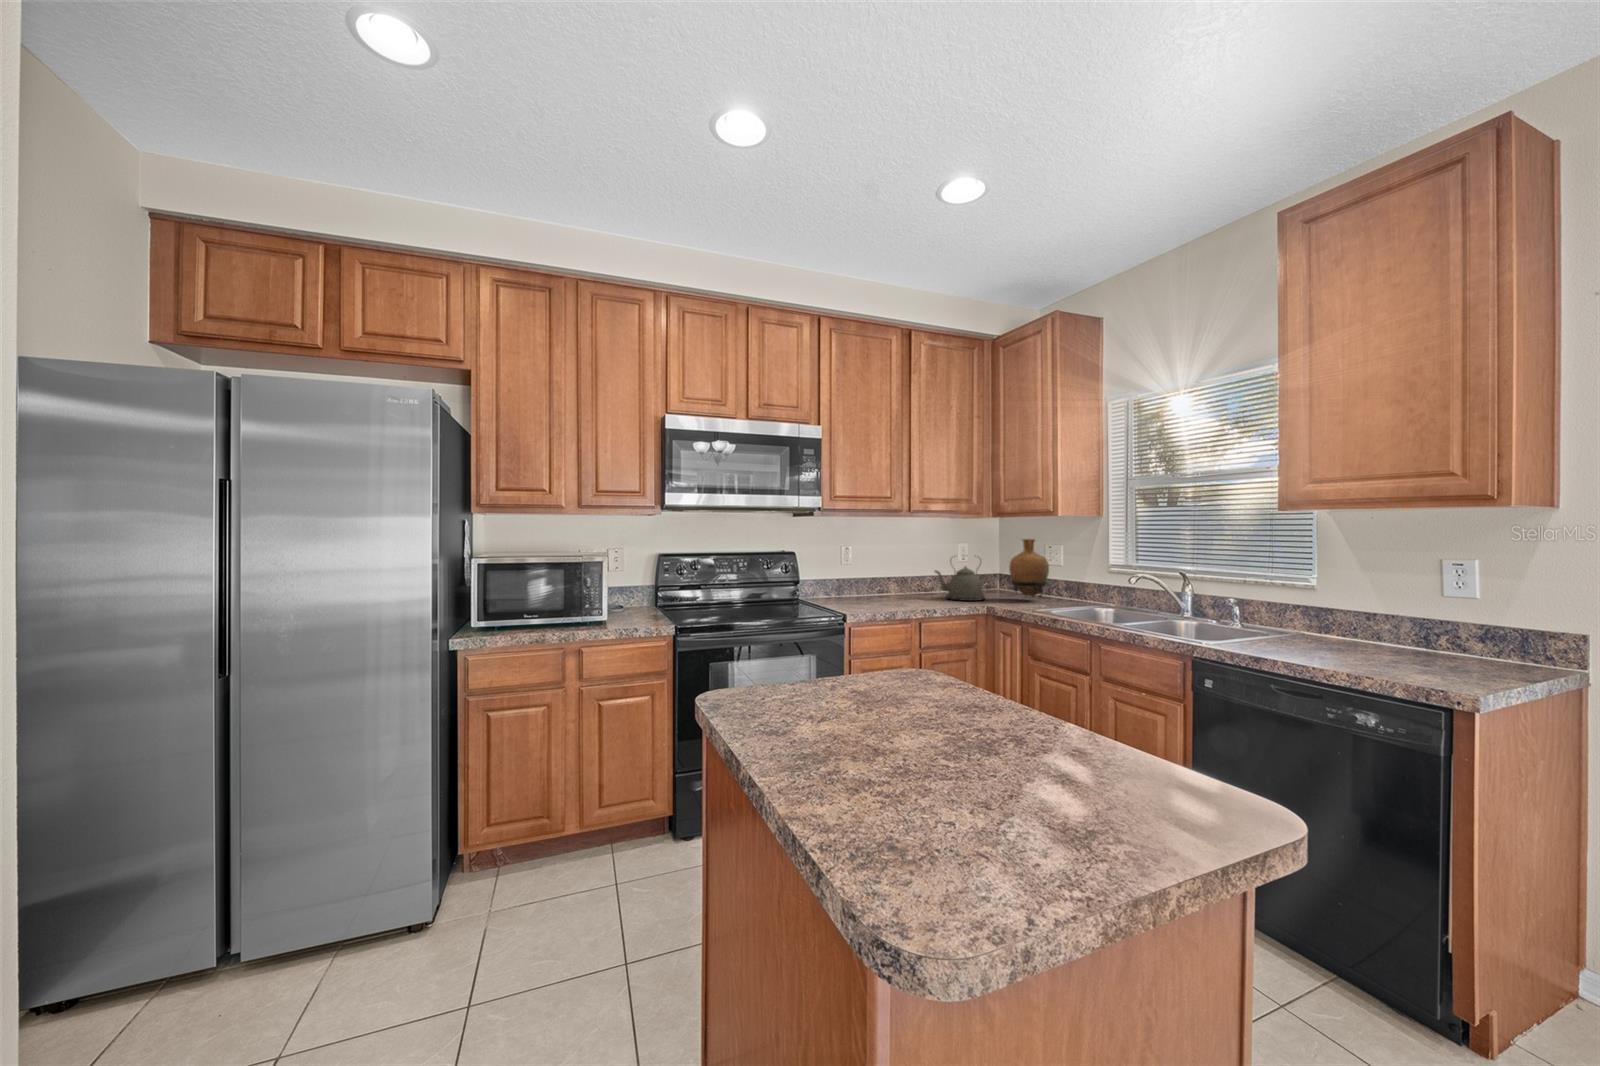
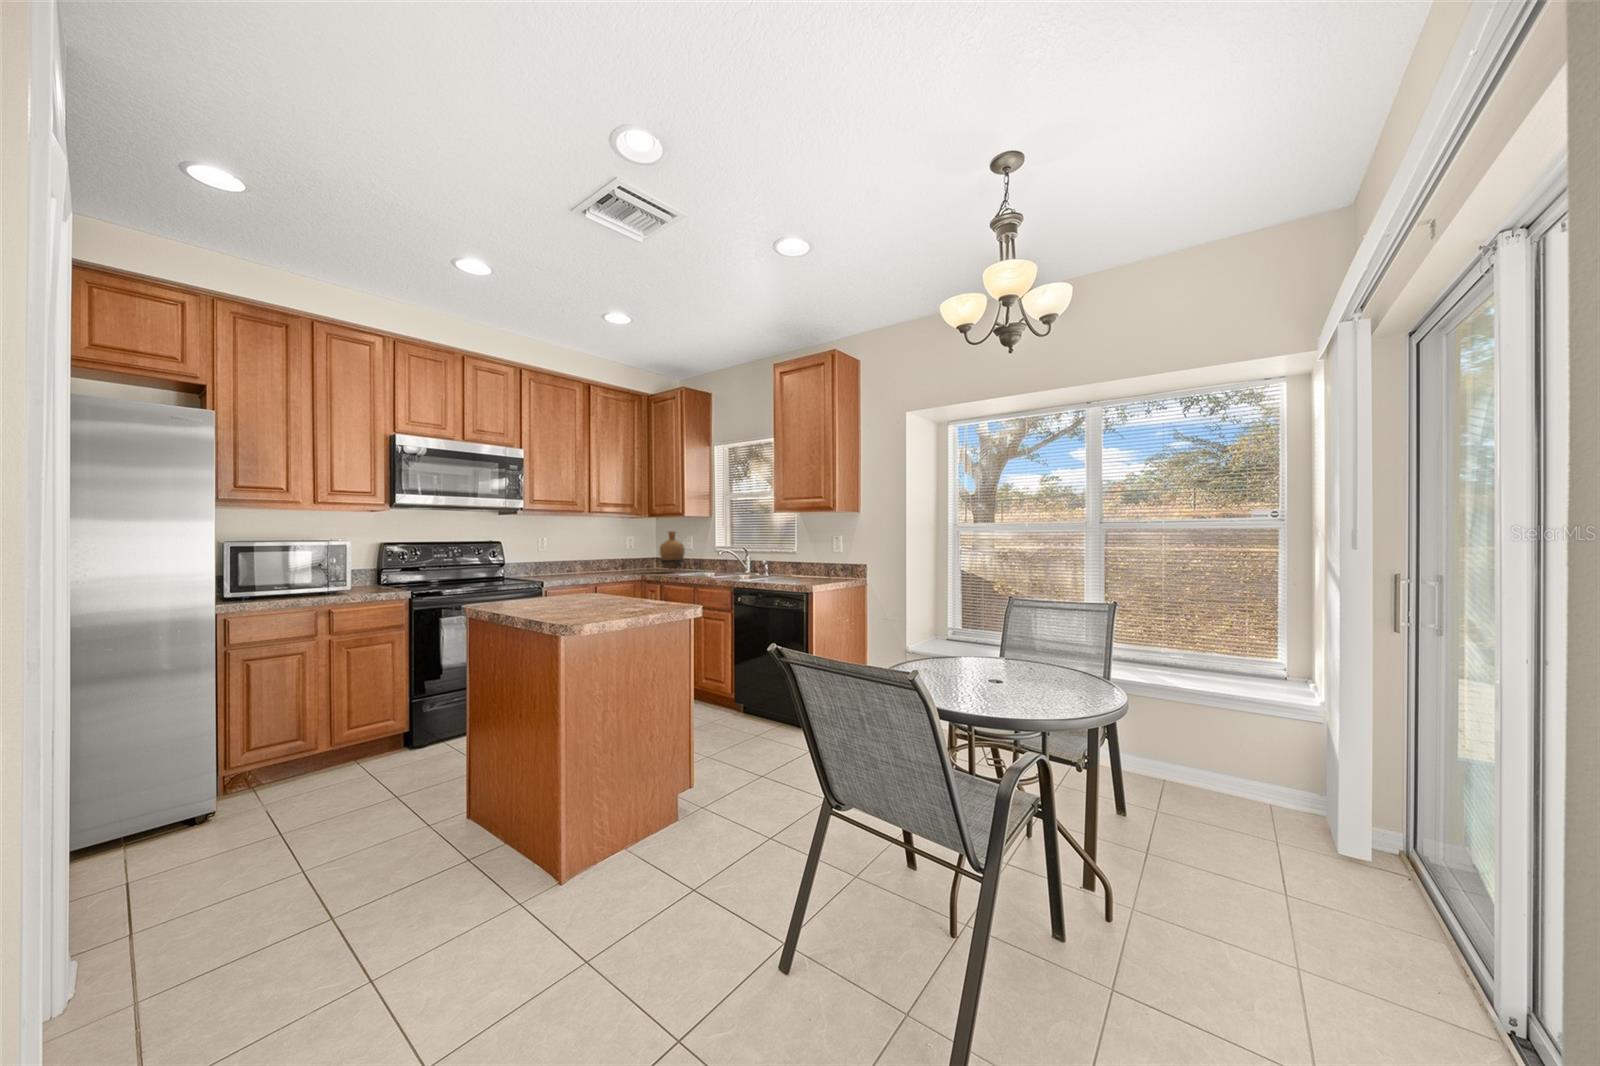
kettle: present [935,567,985,601] -> none [608,543,644,574]

